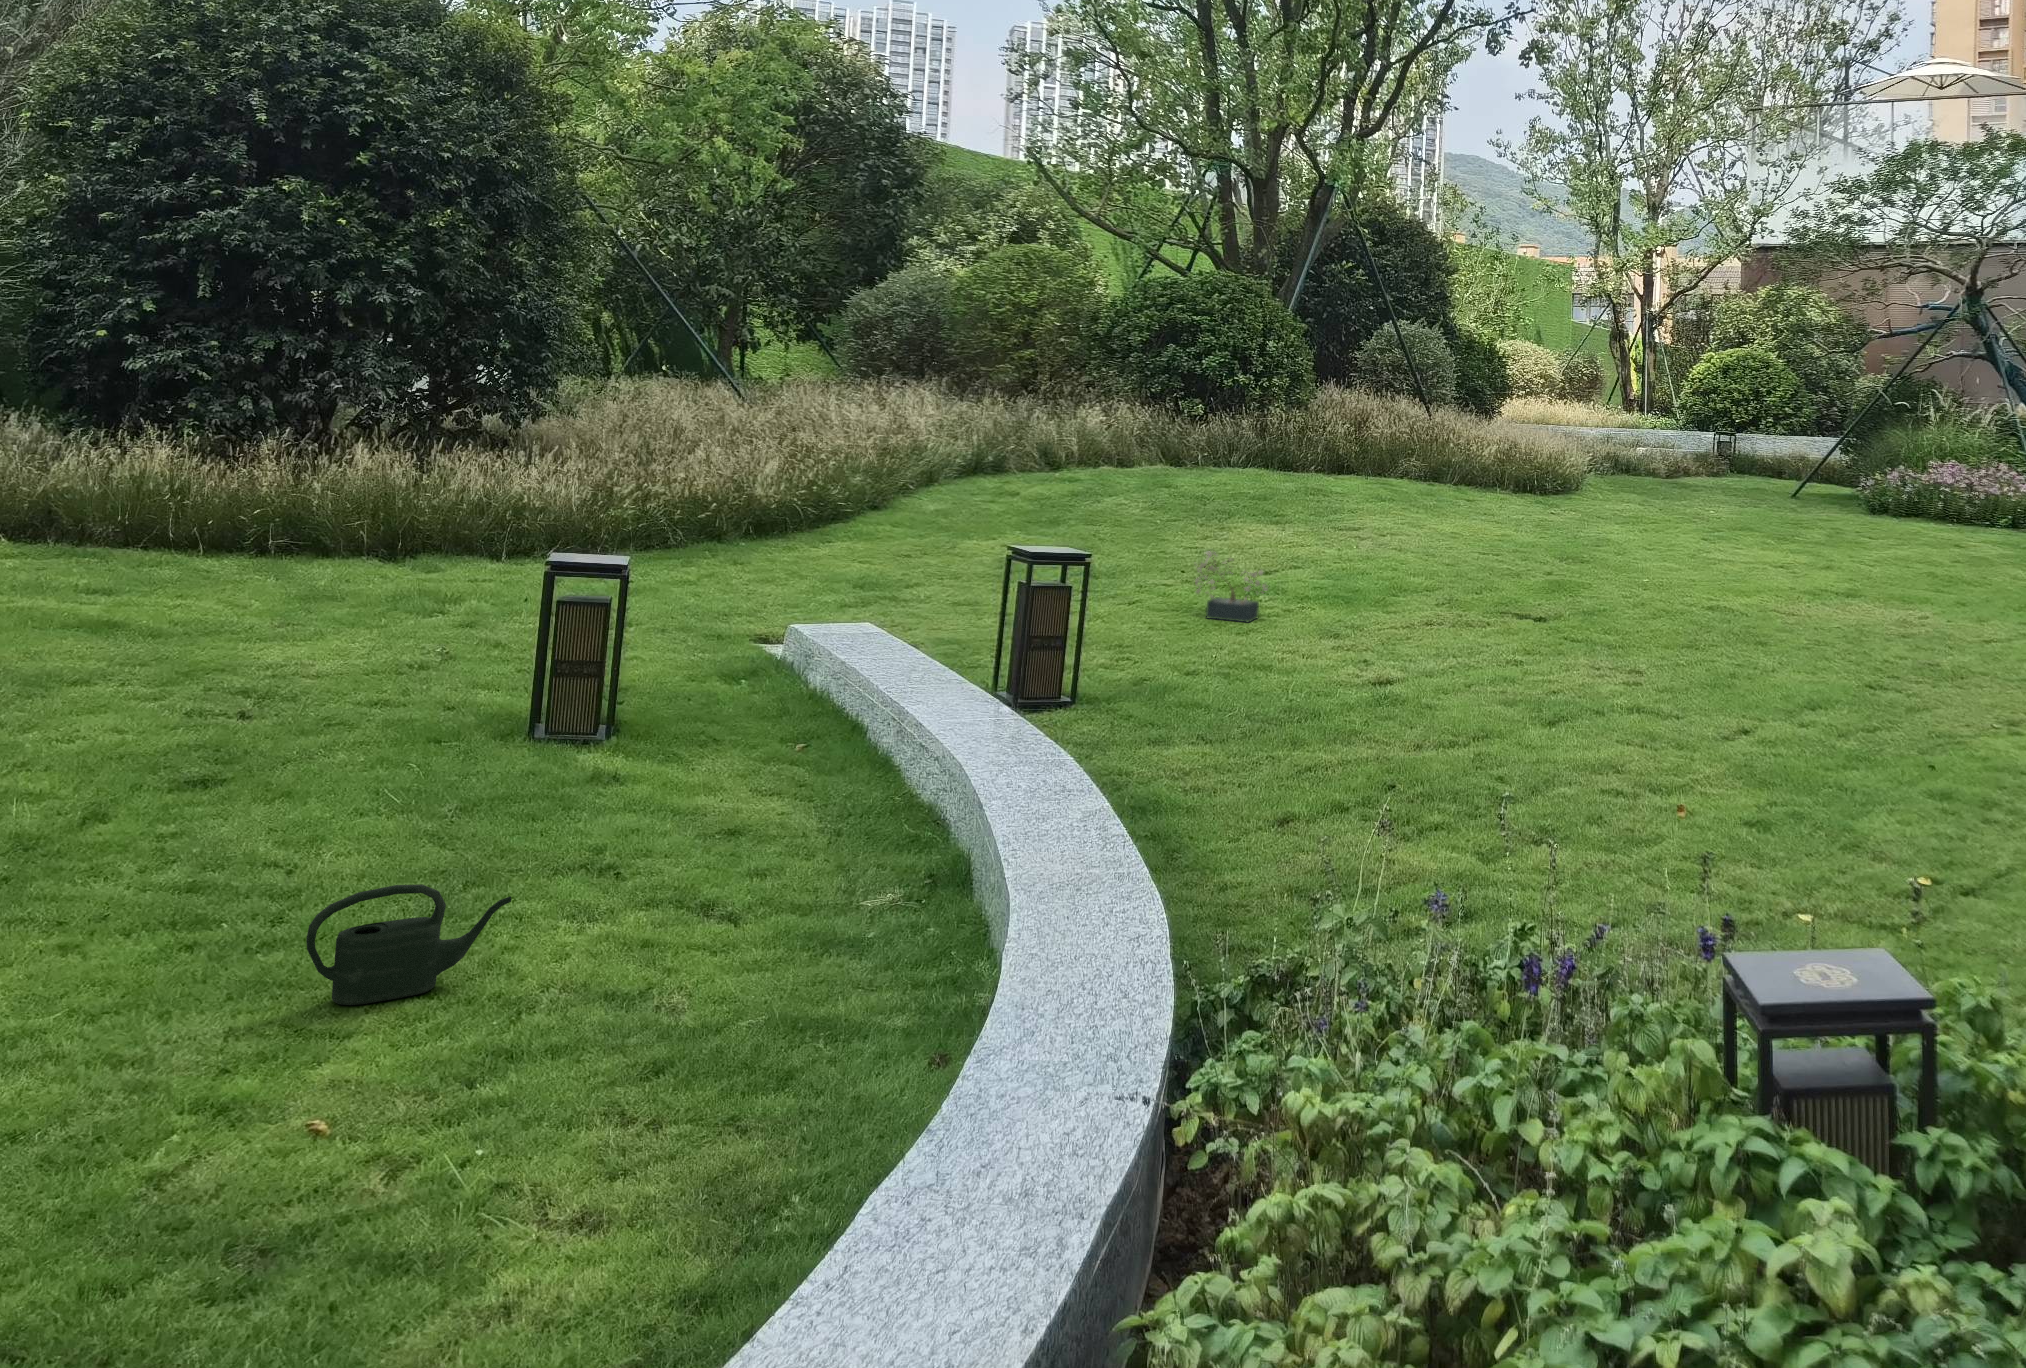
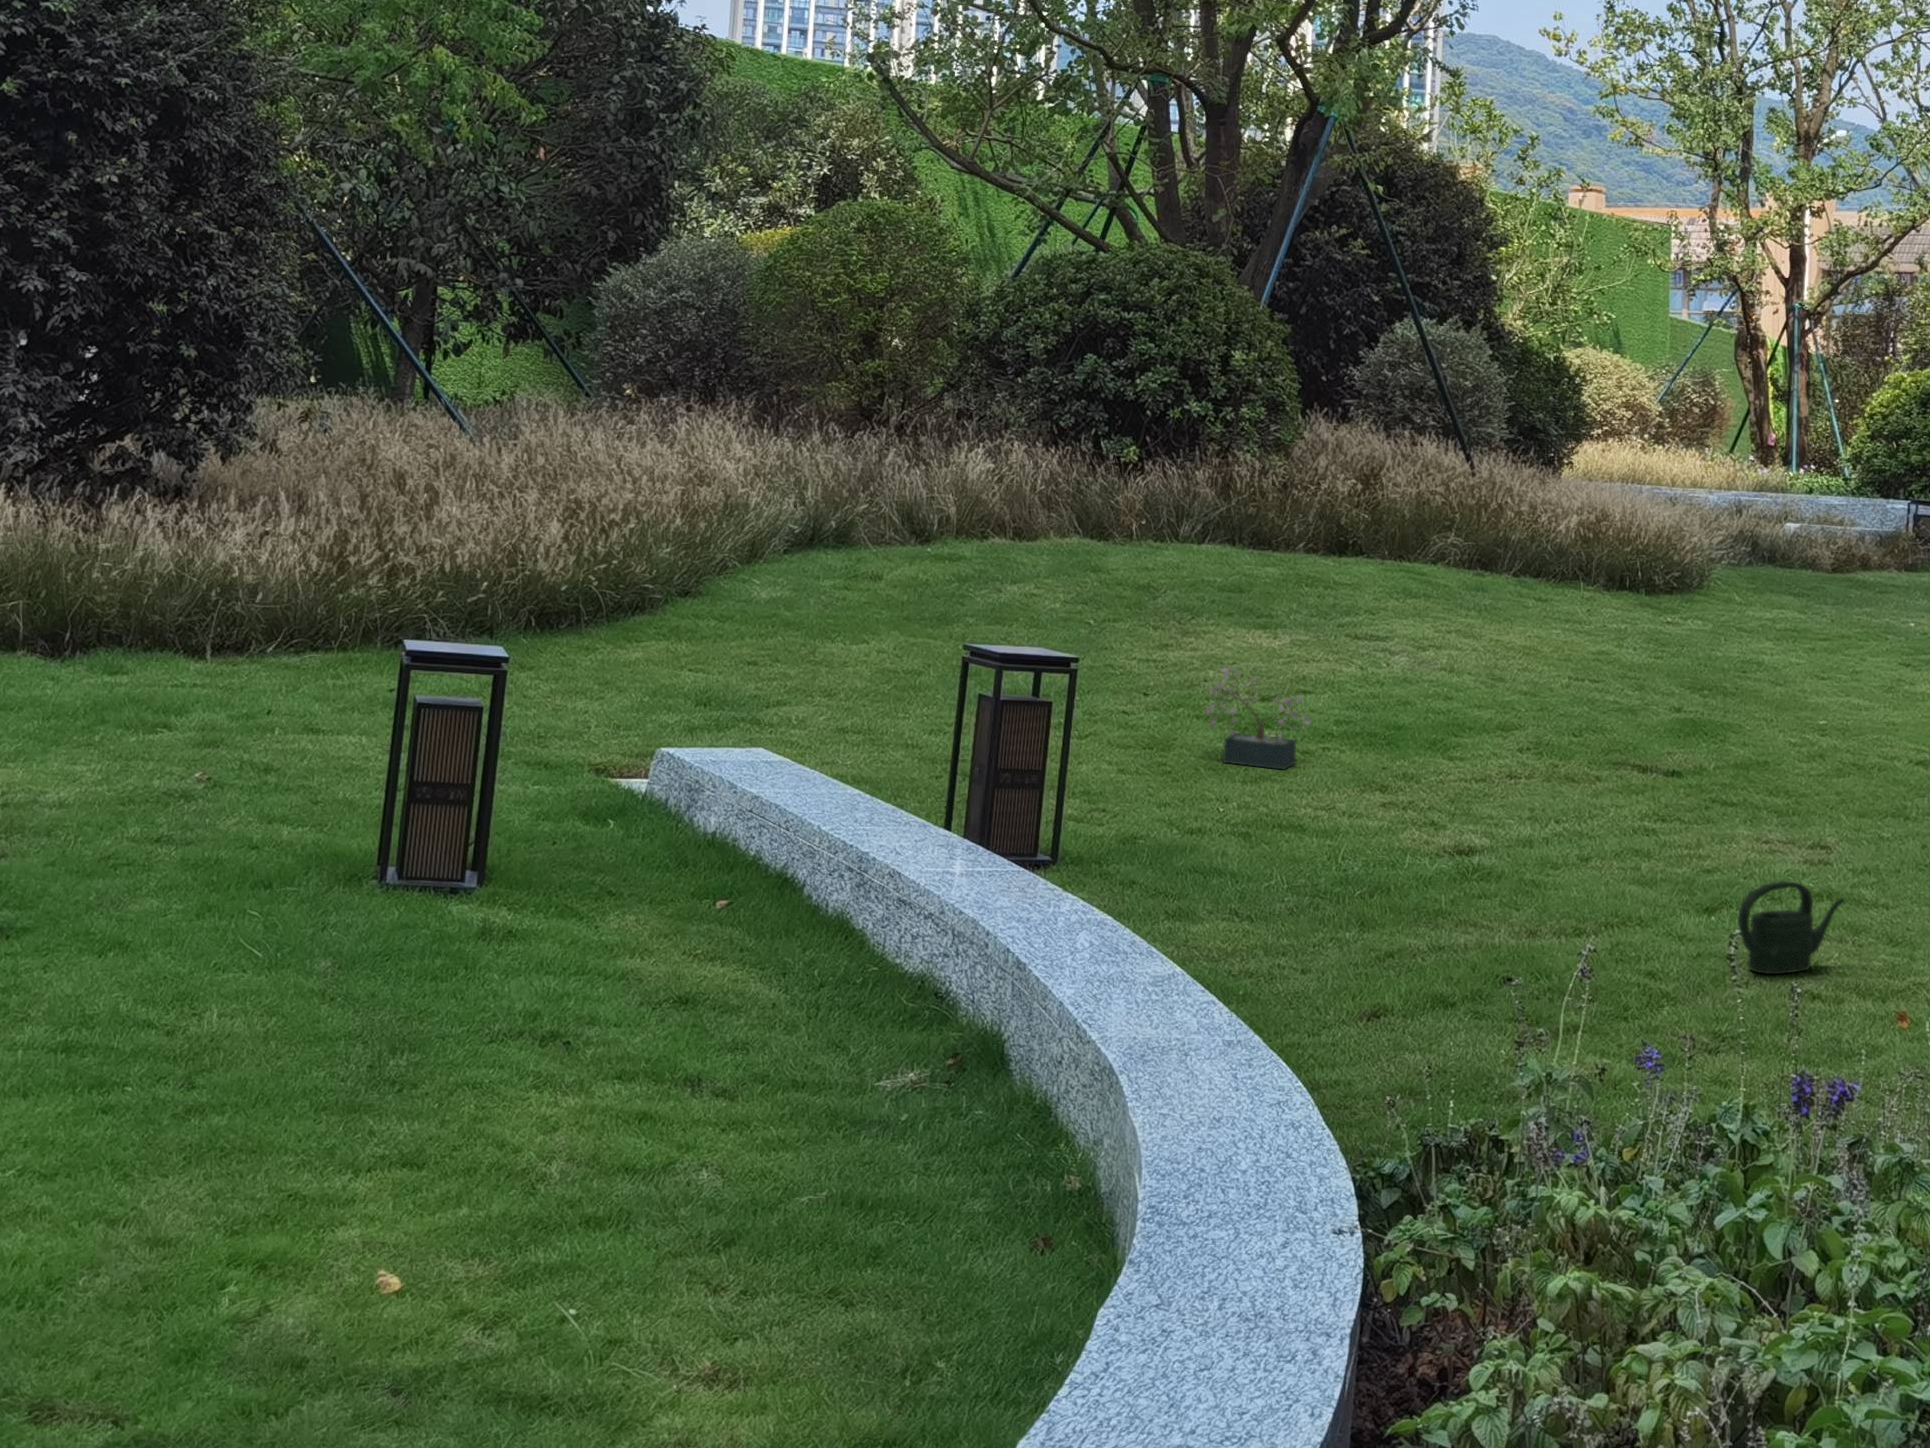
watering can: present [306,884,511,1005] -> present [1738,881,1844,974]

